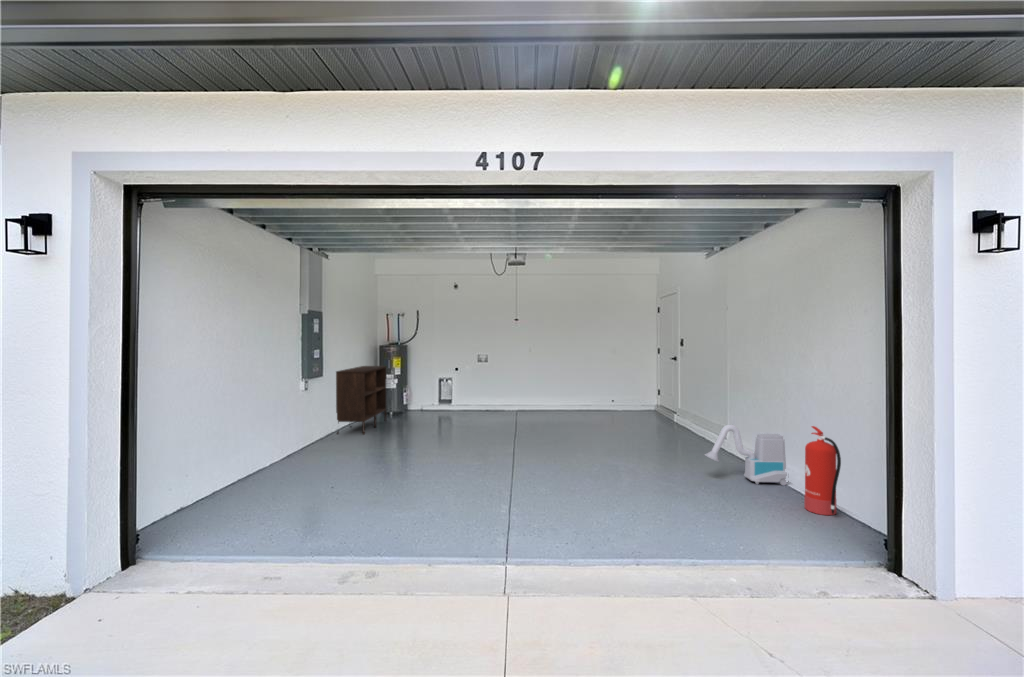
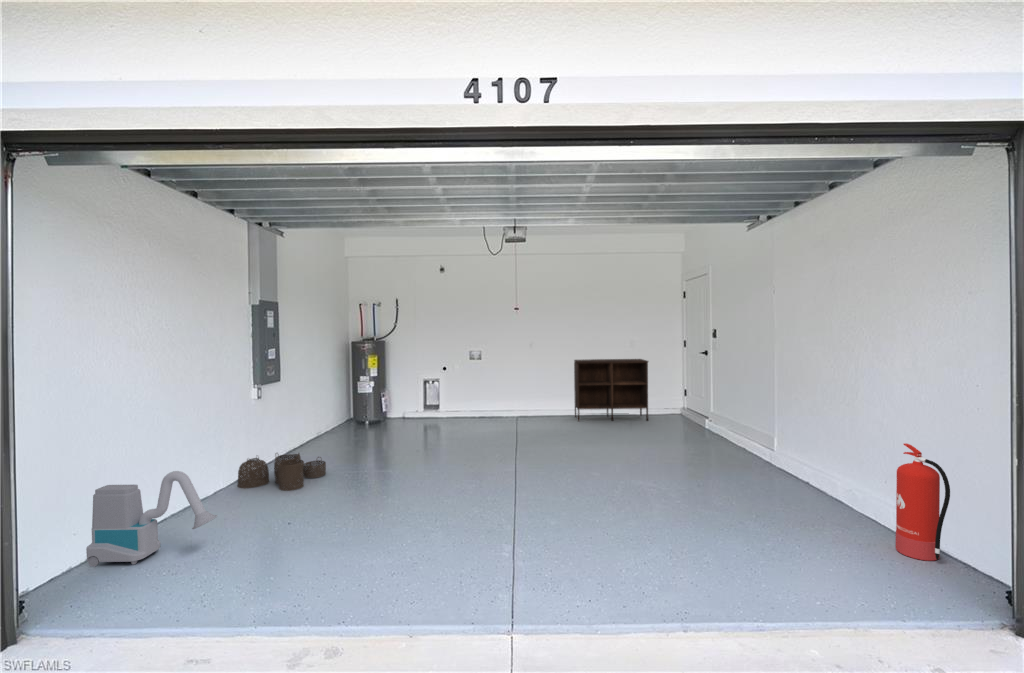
shelving unit: present [336,366,386,434] -> present [574,359,648,421]
vacuum cleaner: present [705,425,787,485] -> present [86,471,217,567]
woven basket: none [290,433,360,463] -> present [237,453,326,491]

